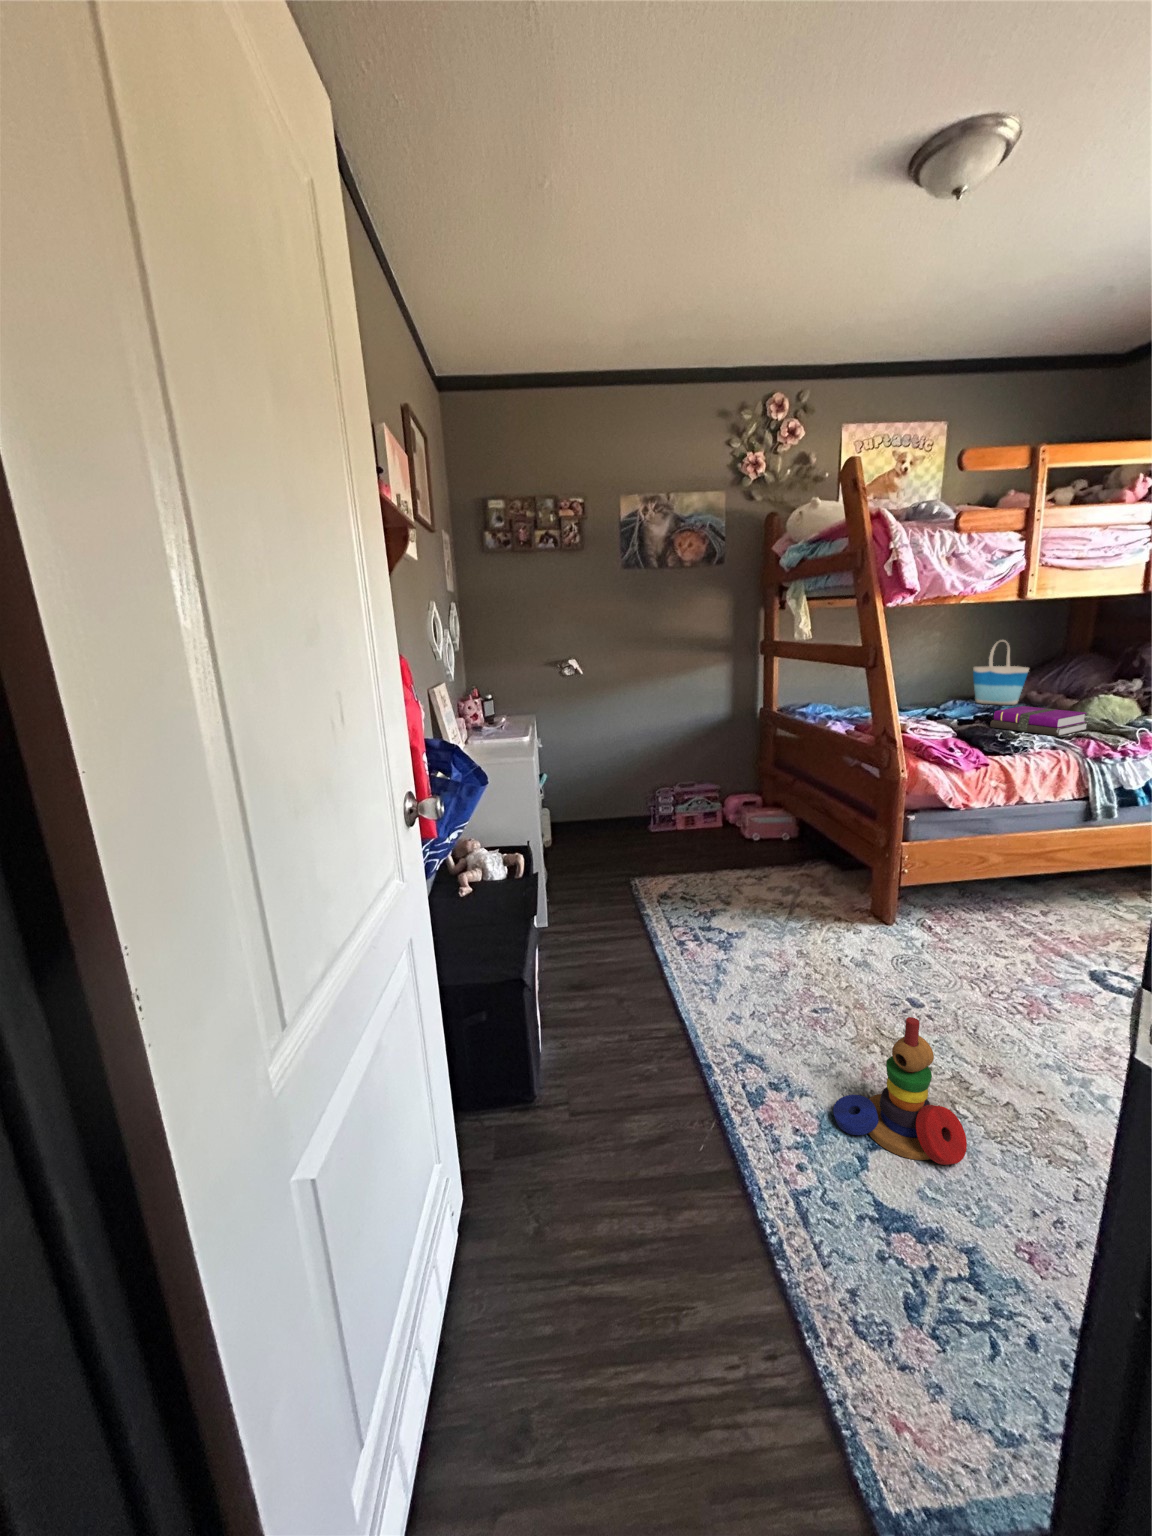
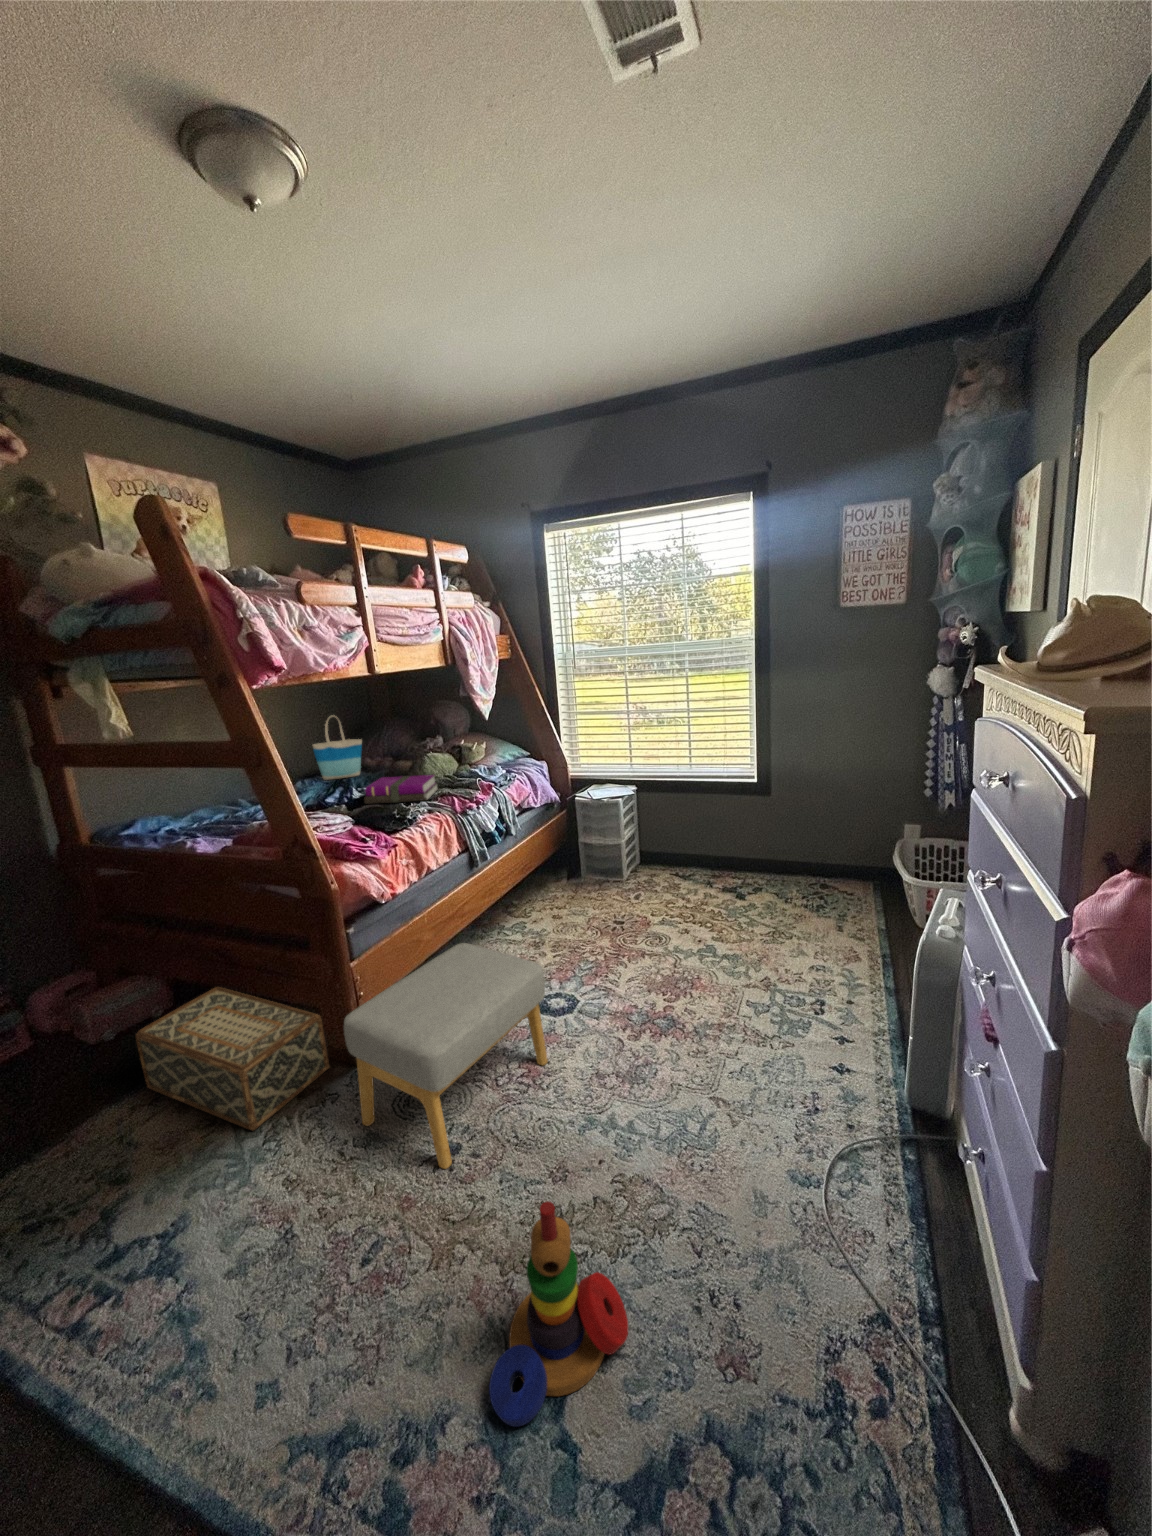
woven basket: none [759,830,868,920] -> present [136,987,329,1130]
footstool: none [864,865,1077,1011] -> present [344,943,548,1169]

